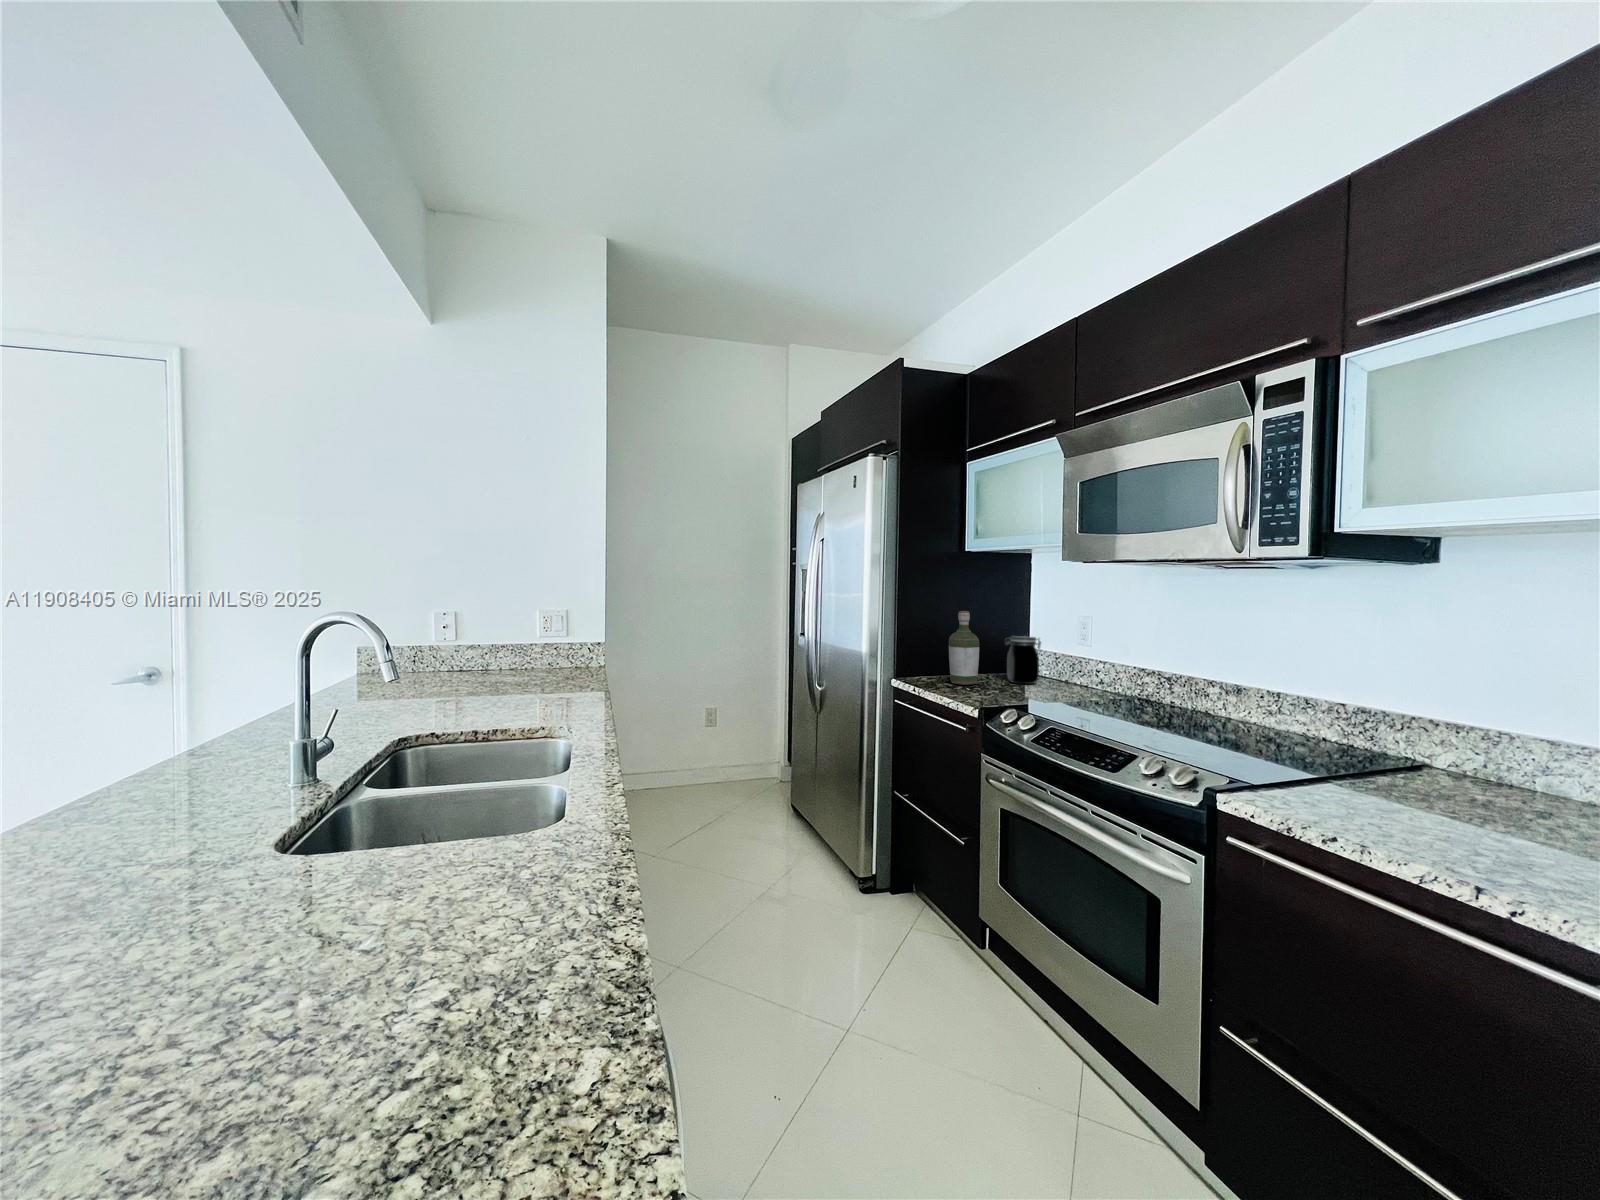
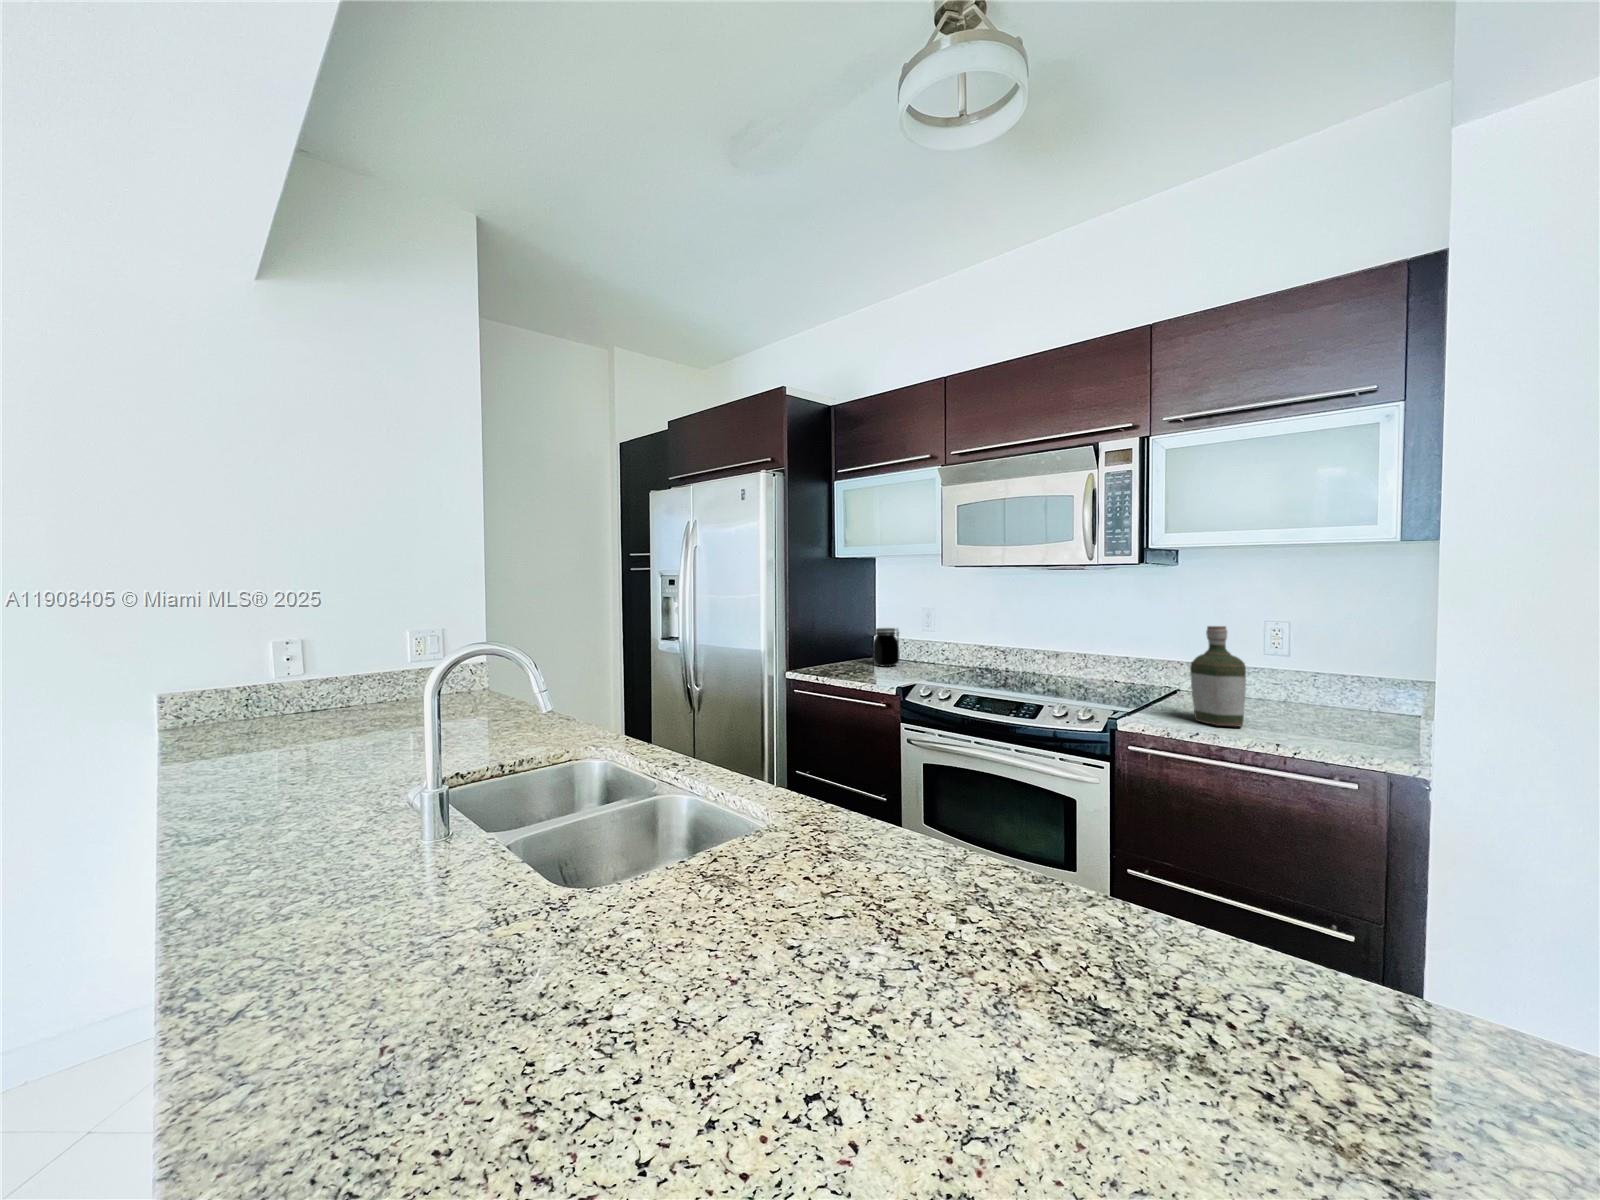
bottle: present [949,611,980,685] -> present [1190,626,1246,727]

